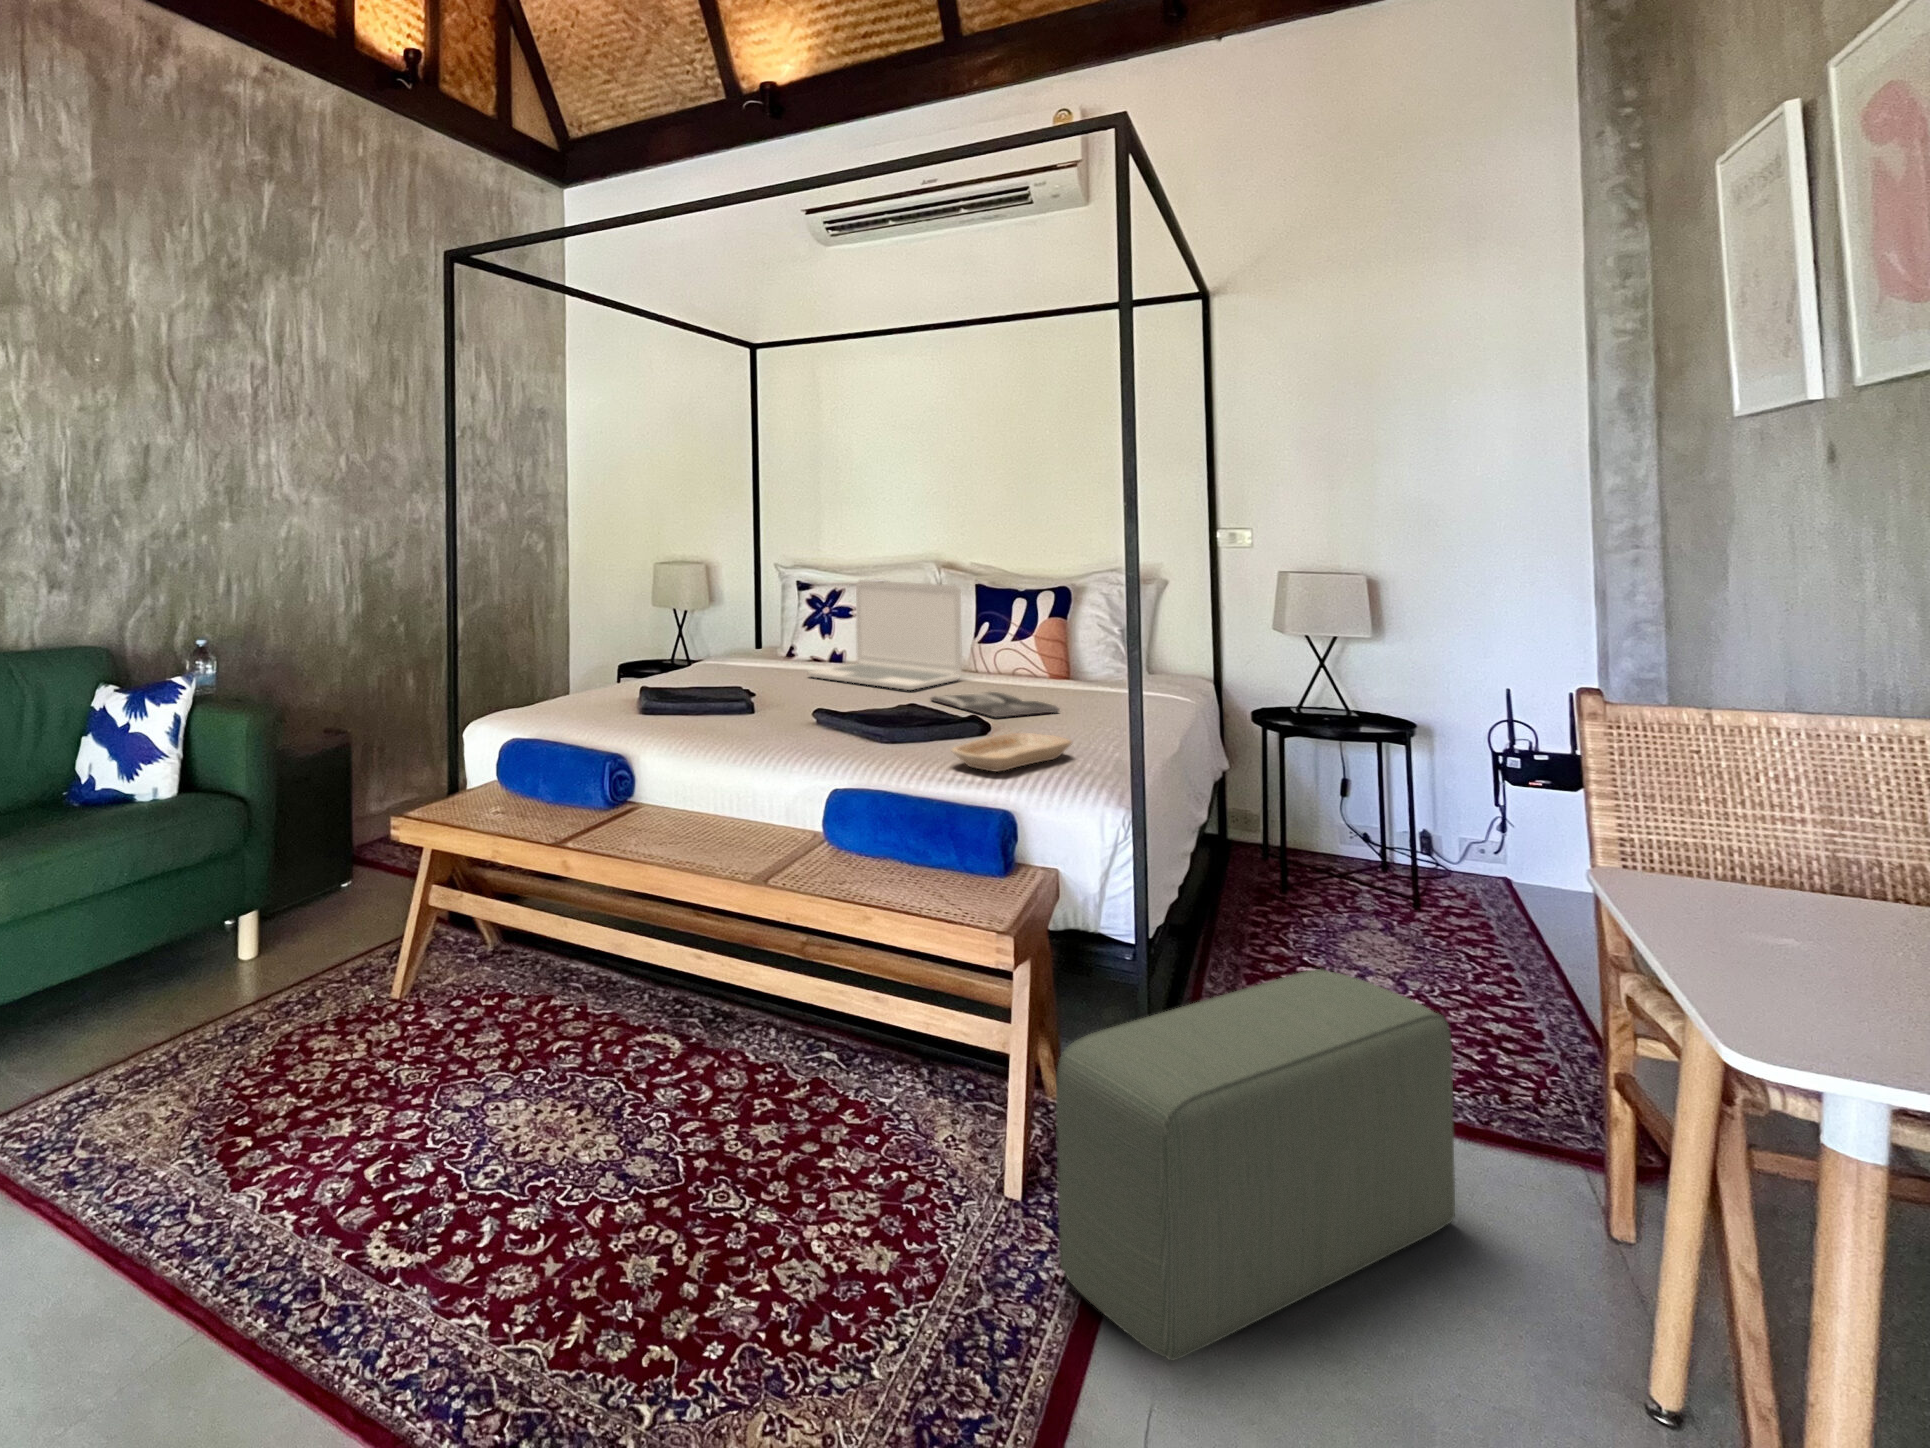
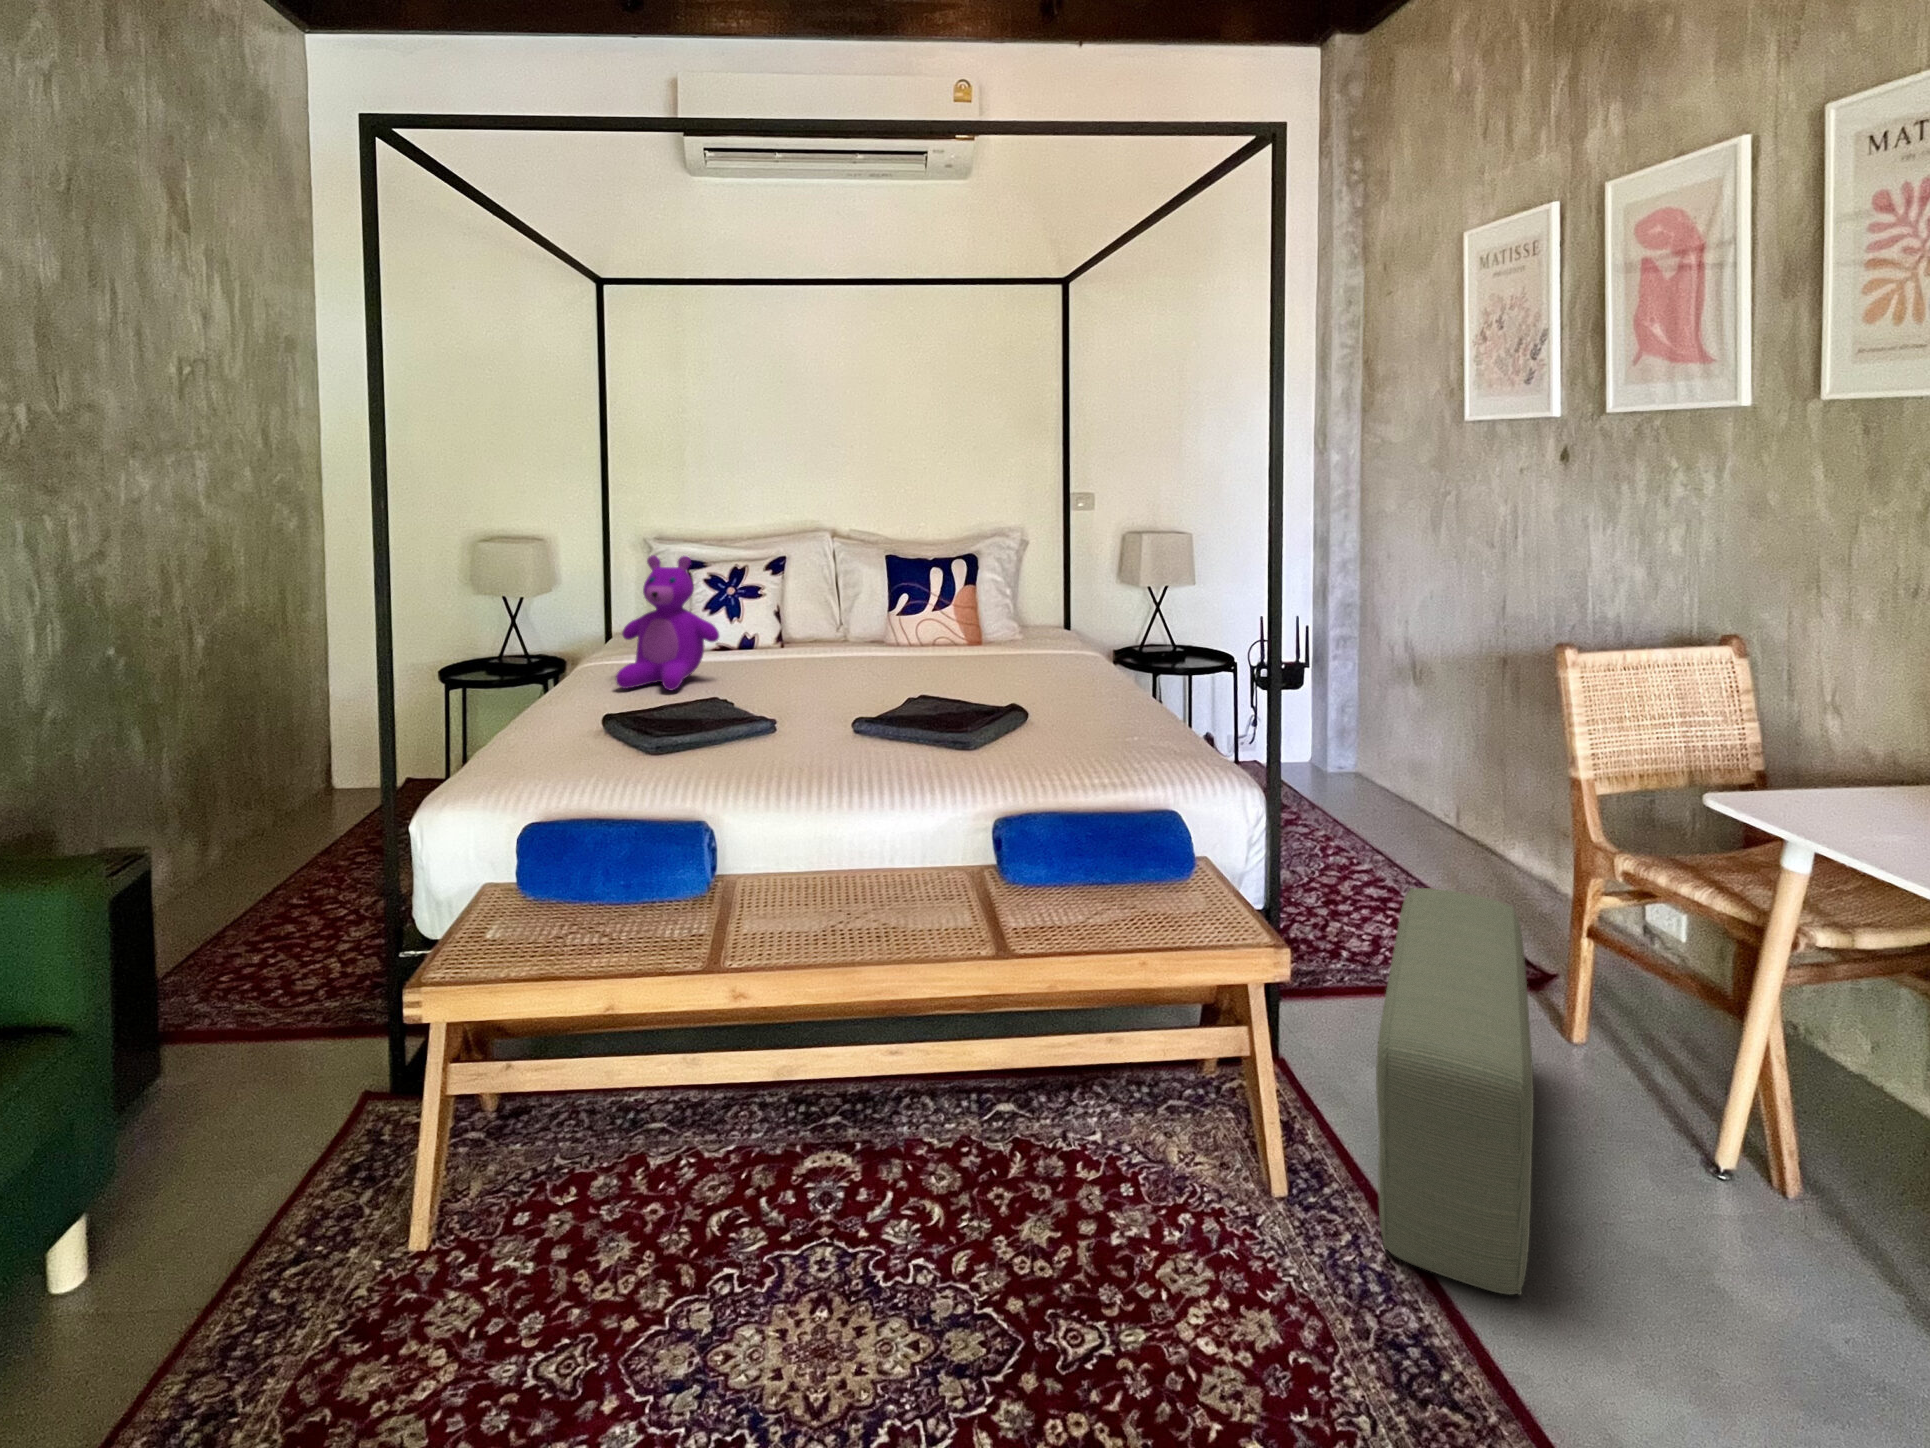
teddy bear: none [687,571,775,684] -> present [616,555,719,690]
laptop: present [809,580,962,690] -> none [743,554,893,671]
magazine: present [931,692,1060,717] -> none [905,662,1031,693]
tray: present [952,733,1072,772] -> none [1051,709,1125,759]

